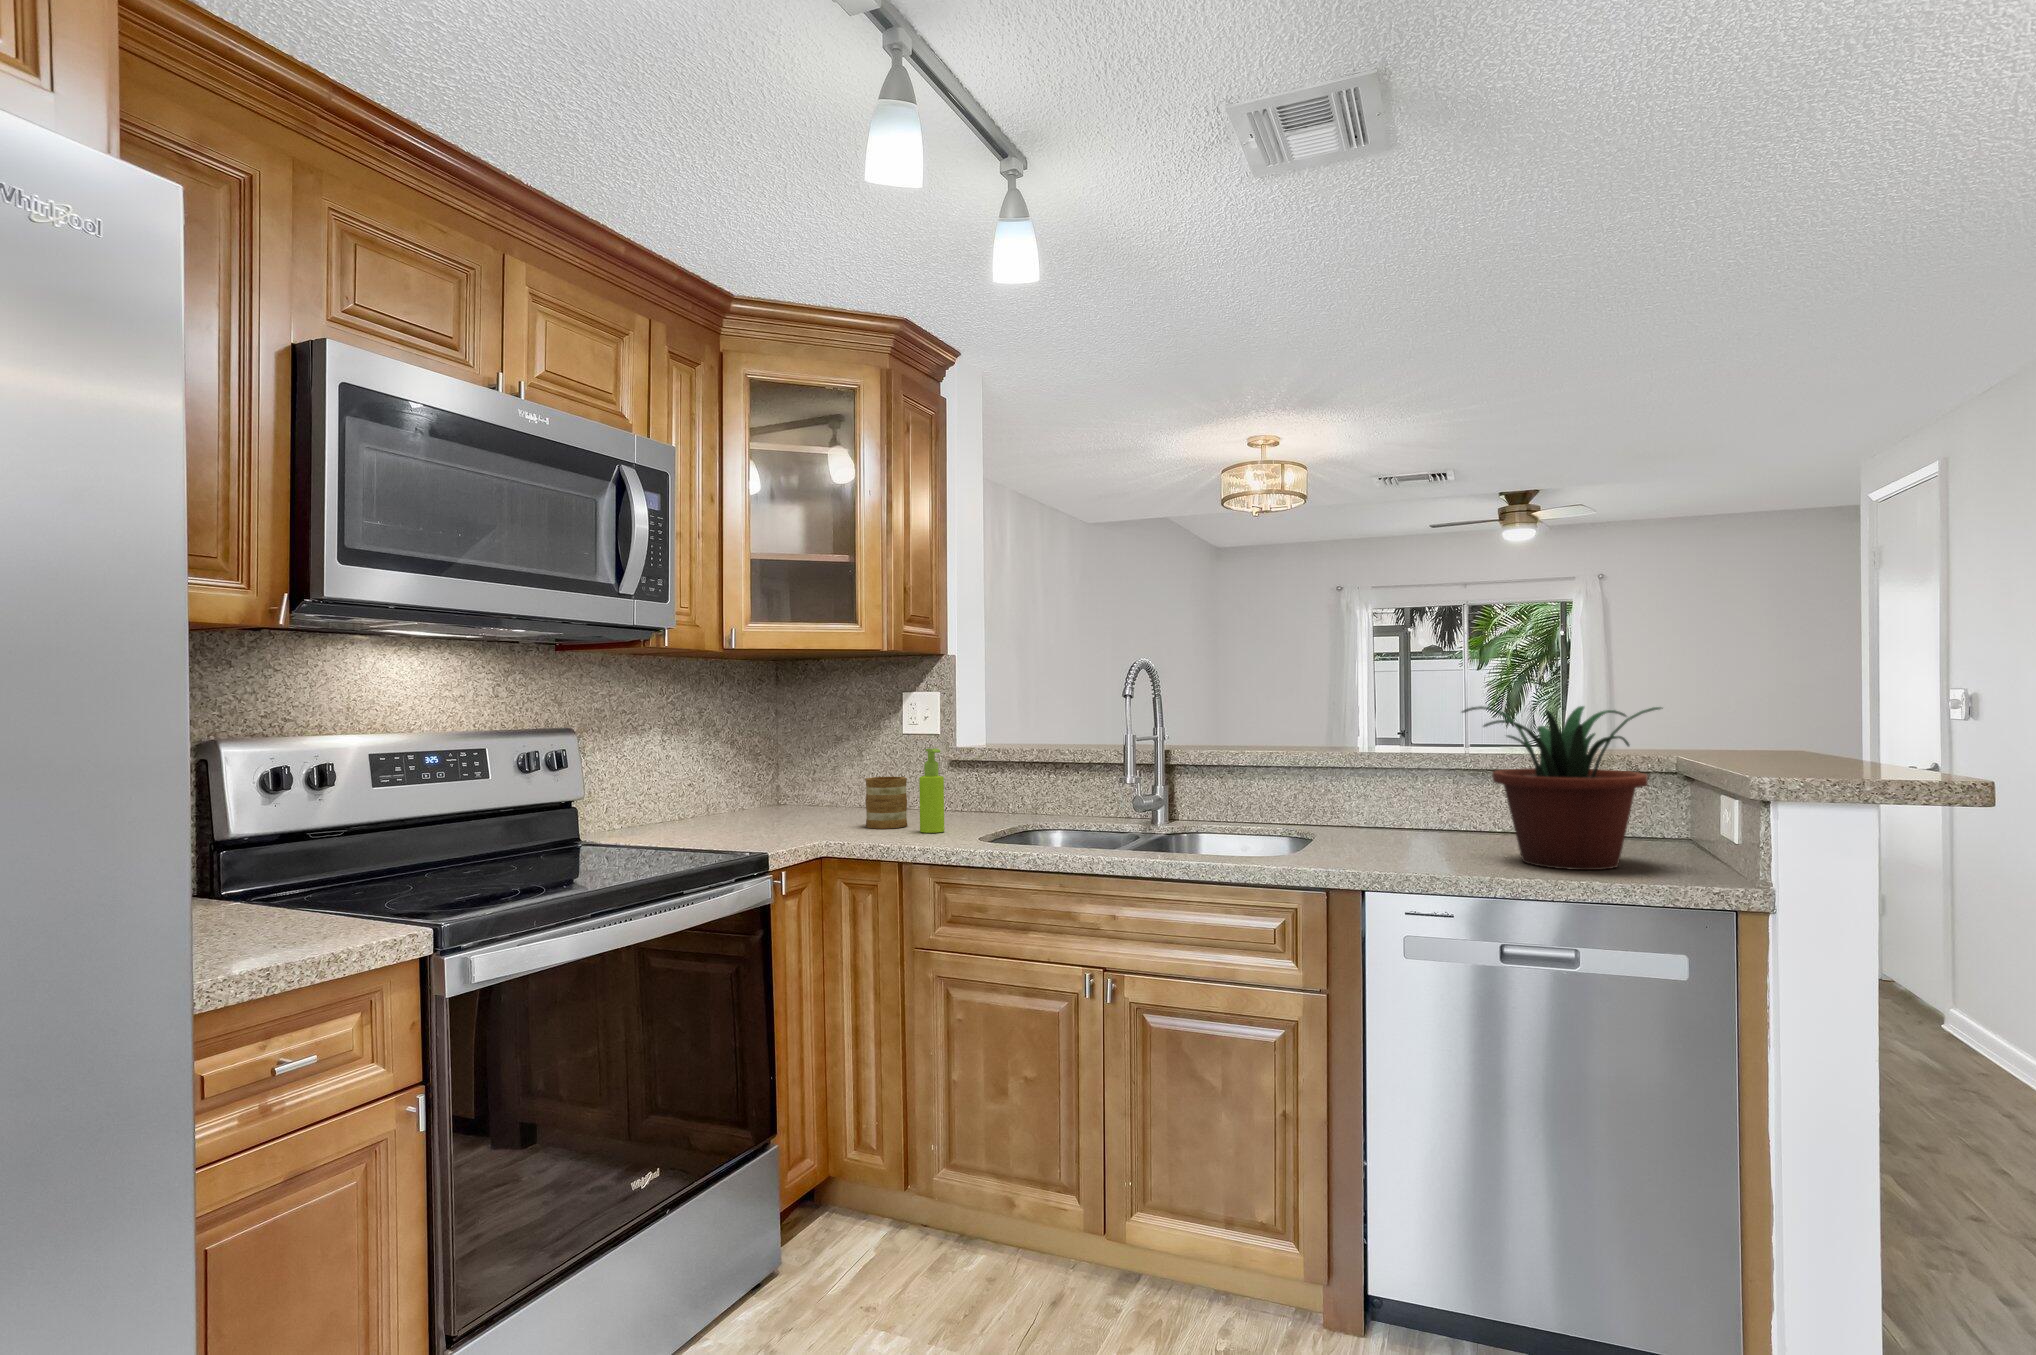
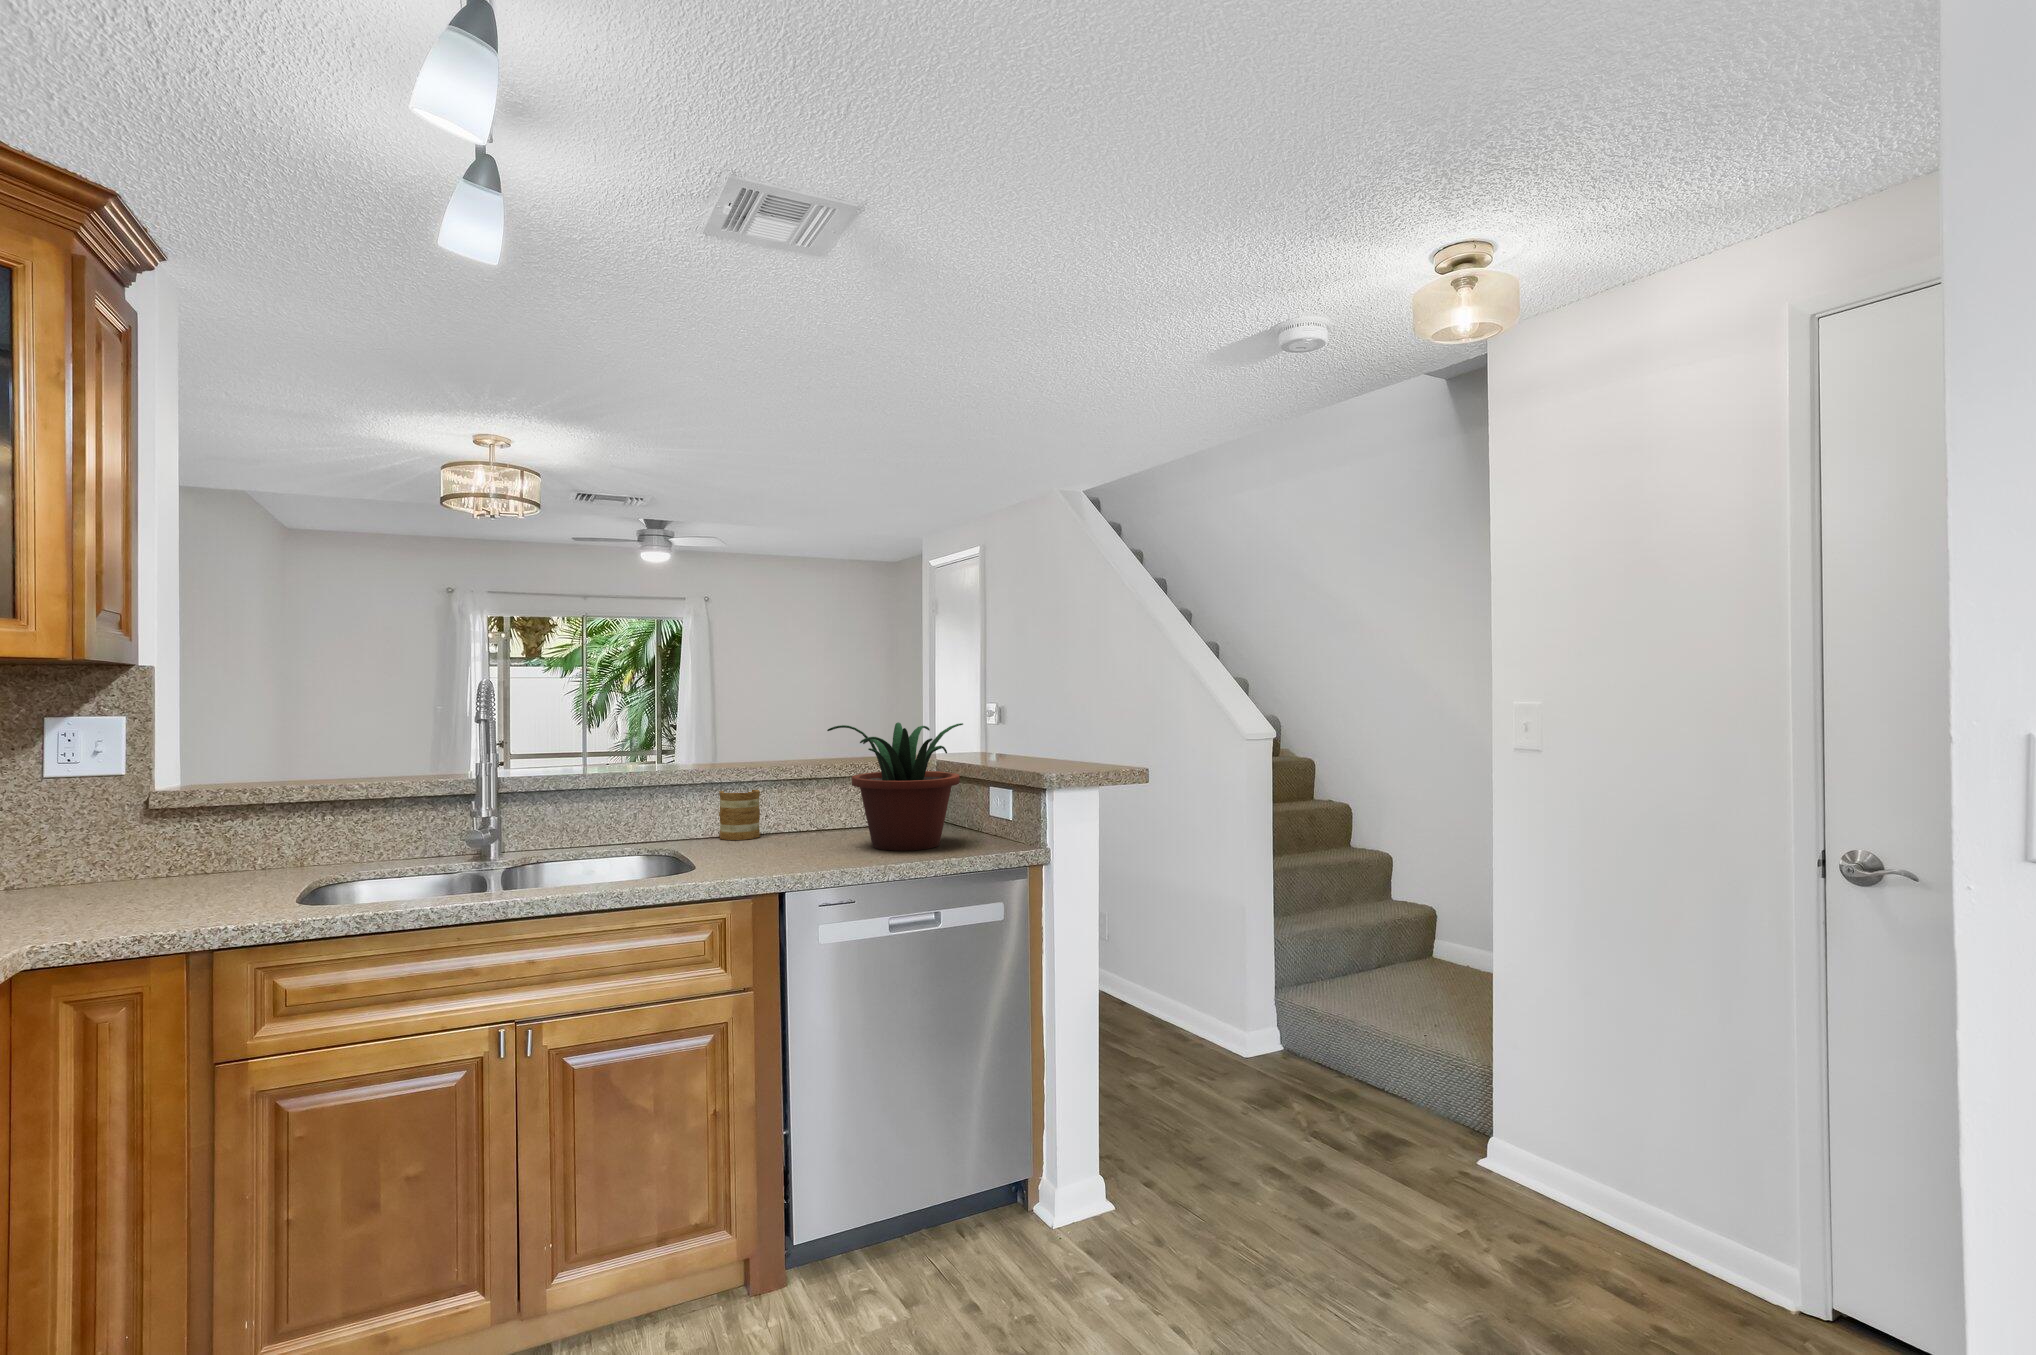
soap dispenser: present [919,748,944,833] -> none [175,796,219,911]
mug: present [865,777,907,829] -> present [719,790,760,840]

